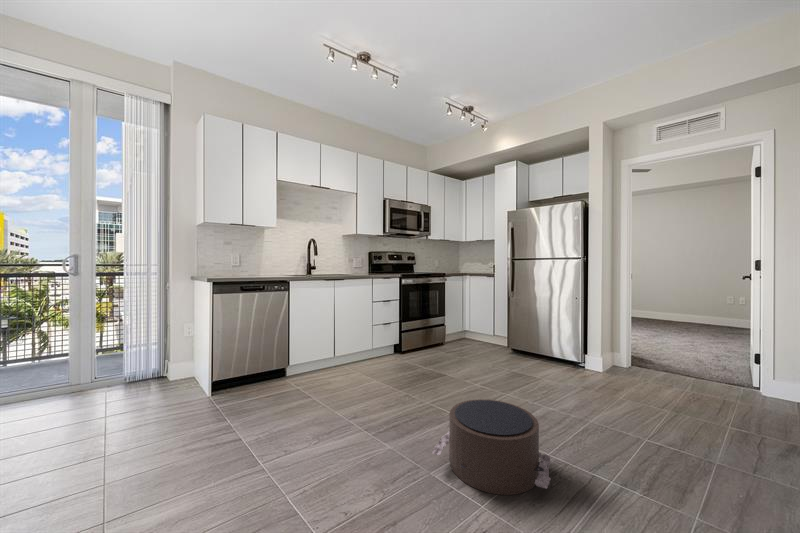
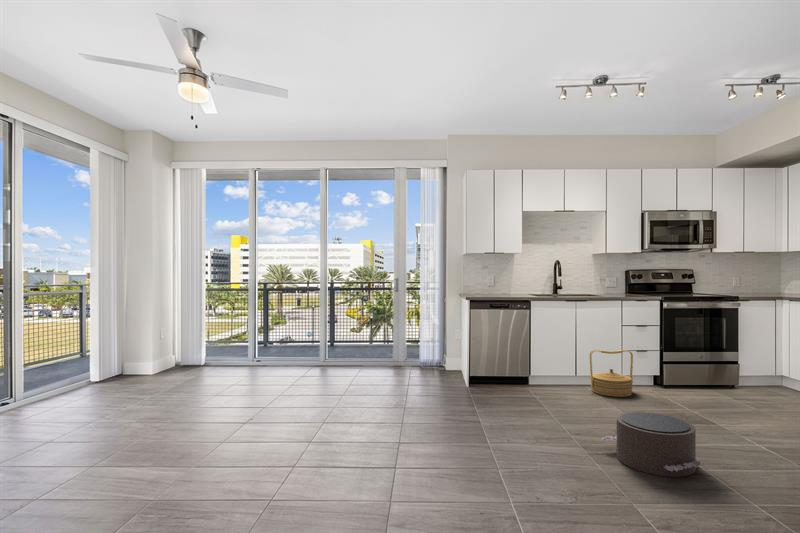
woven basket: none [352,325,391,374] -> present [589,350,633,397]

